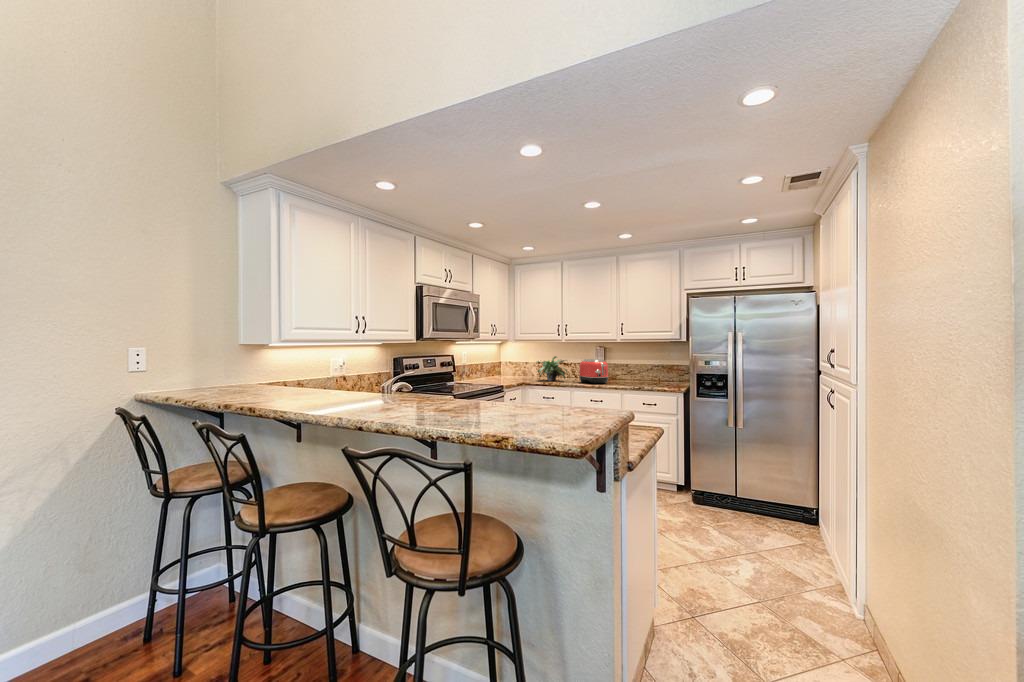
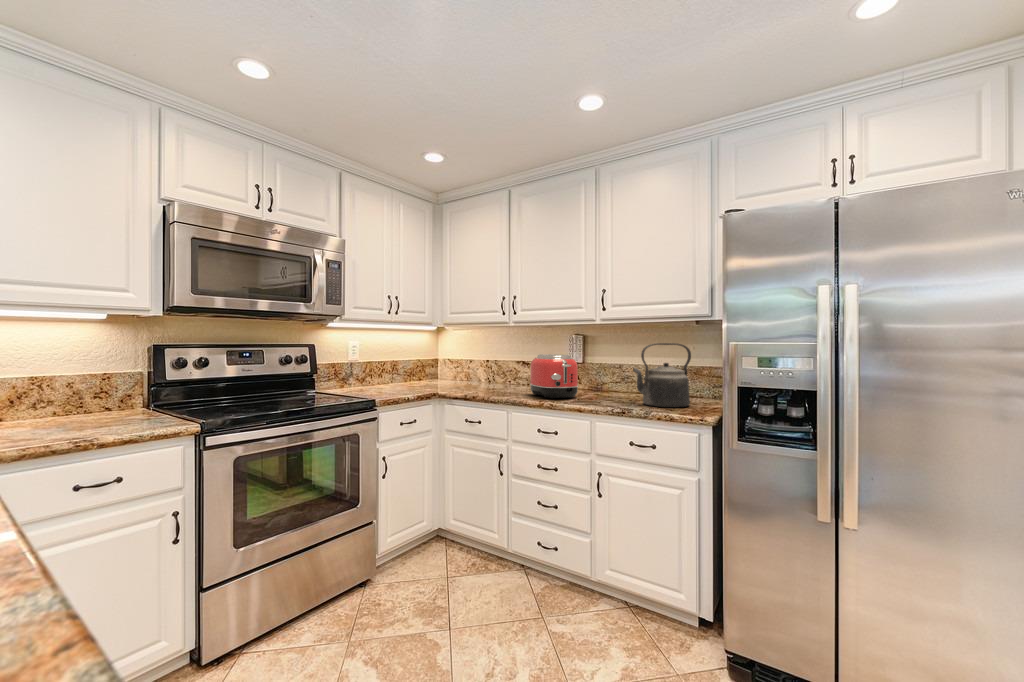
kettle: none [641,353,670,386] -> present [633,343,691,407]
potted plant: present [537,356,567,381] -> none [462,349,518,391]

